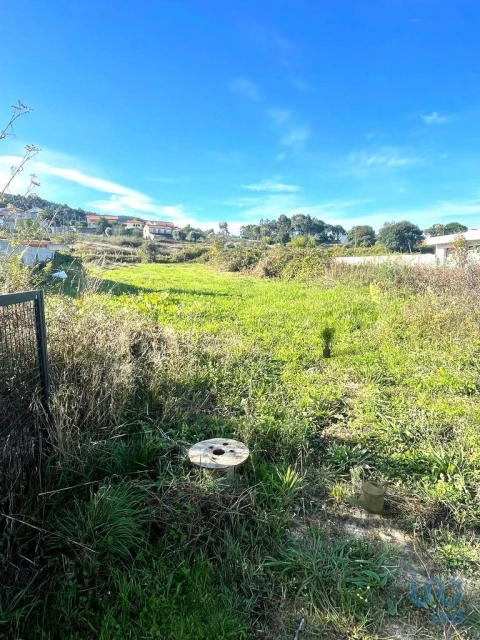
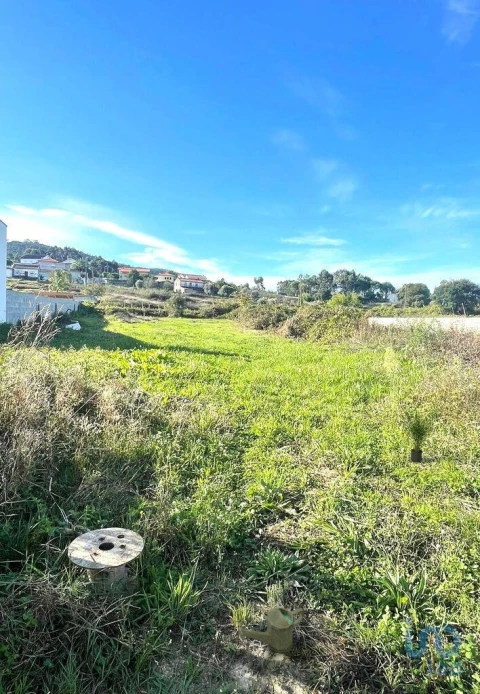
potted plant: present [319,324,336,358] -> present [404,415,431,462]

